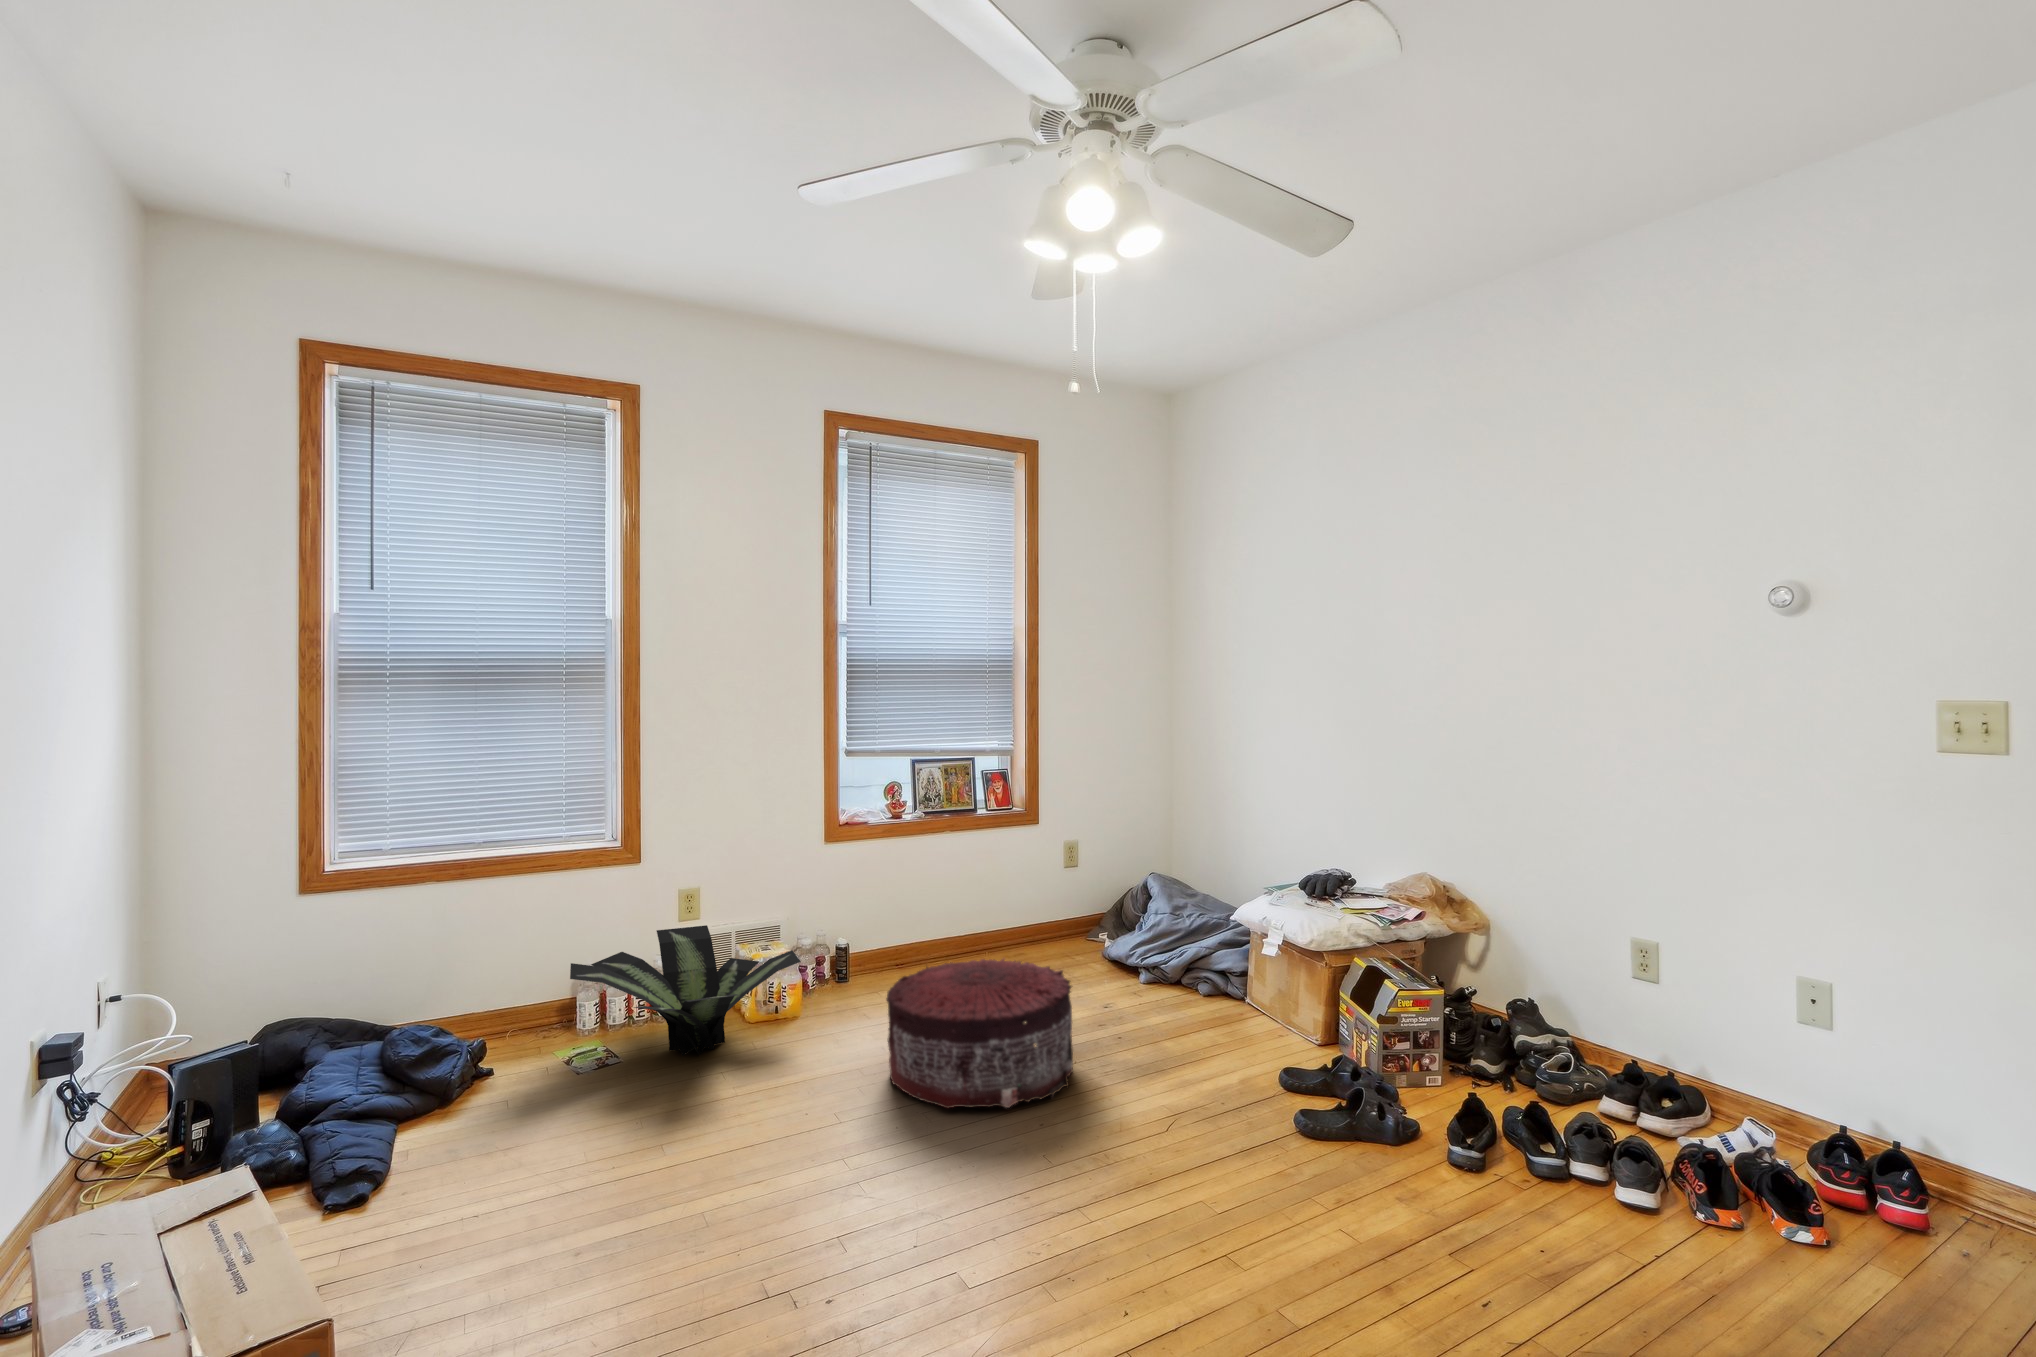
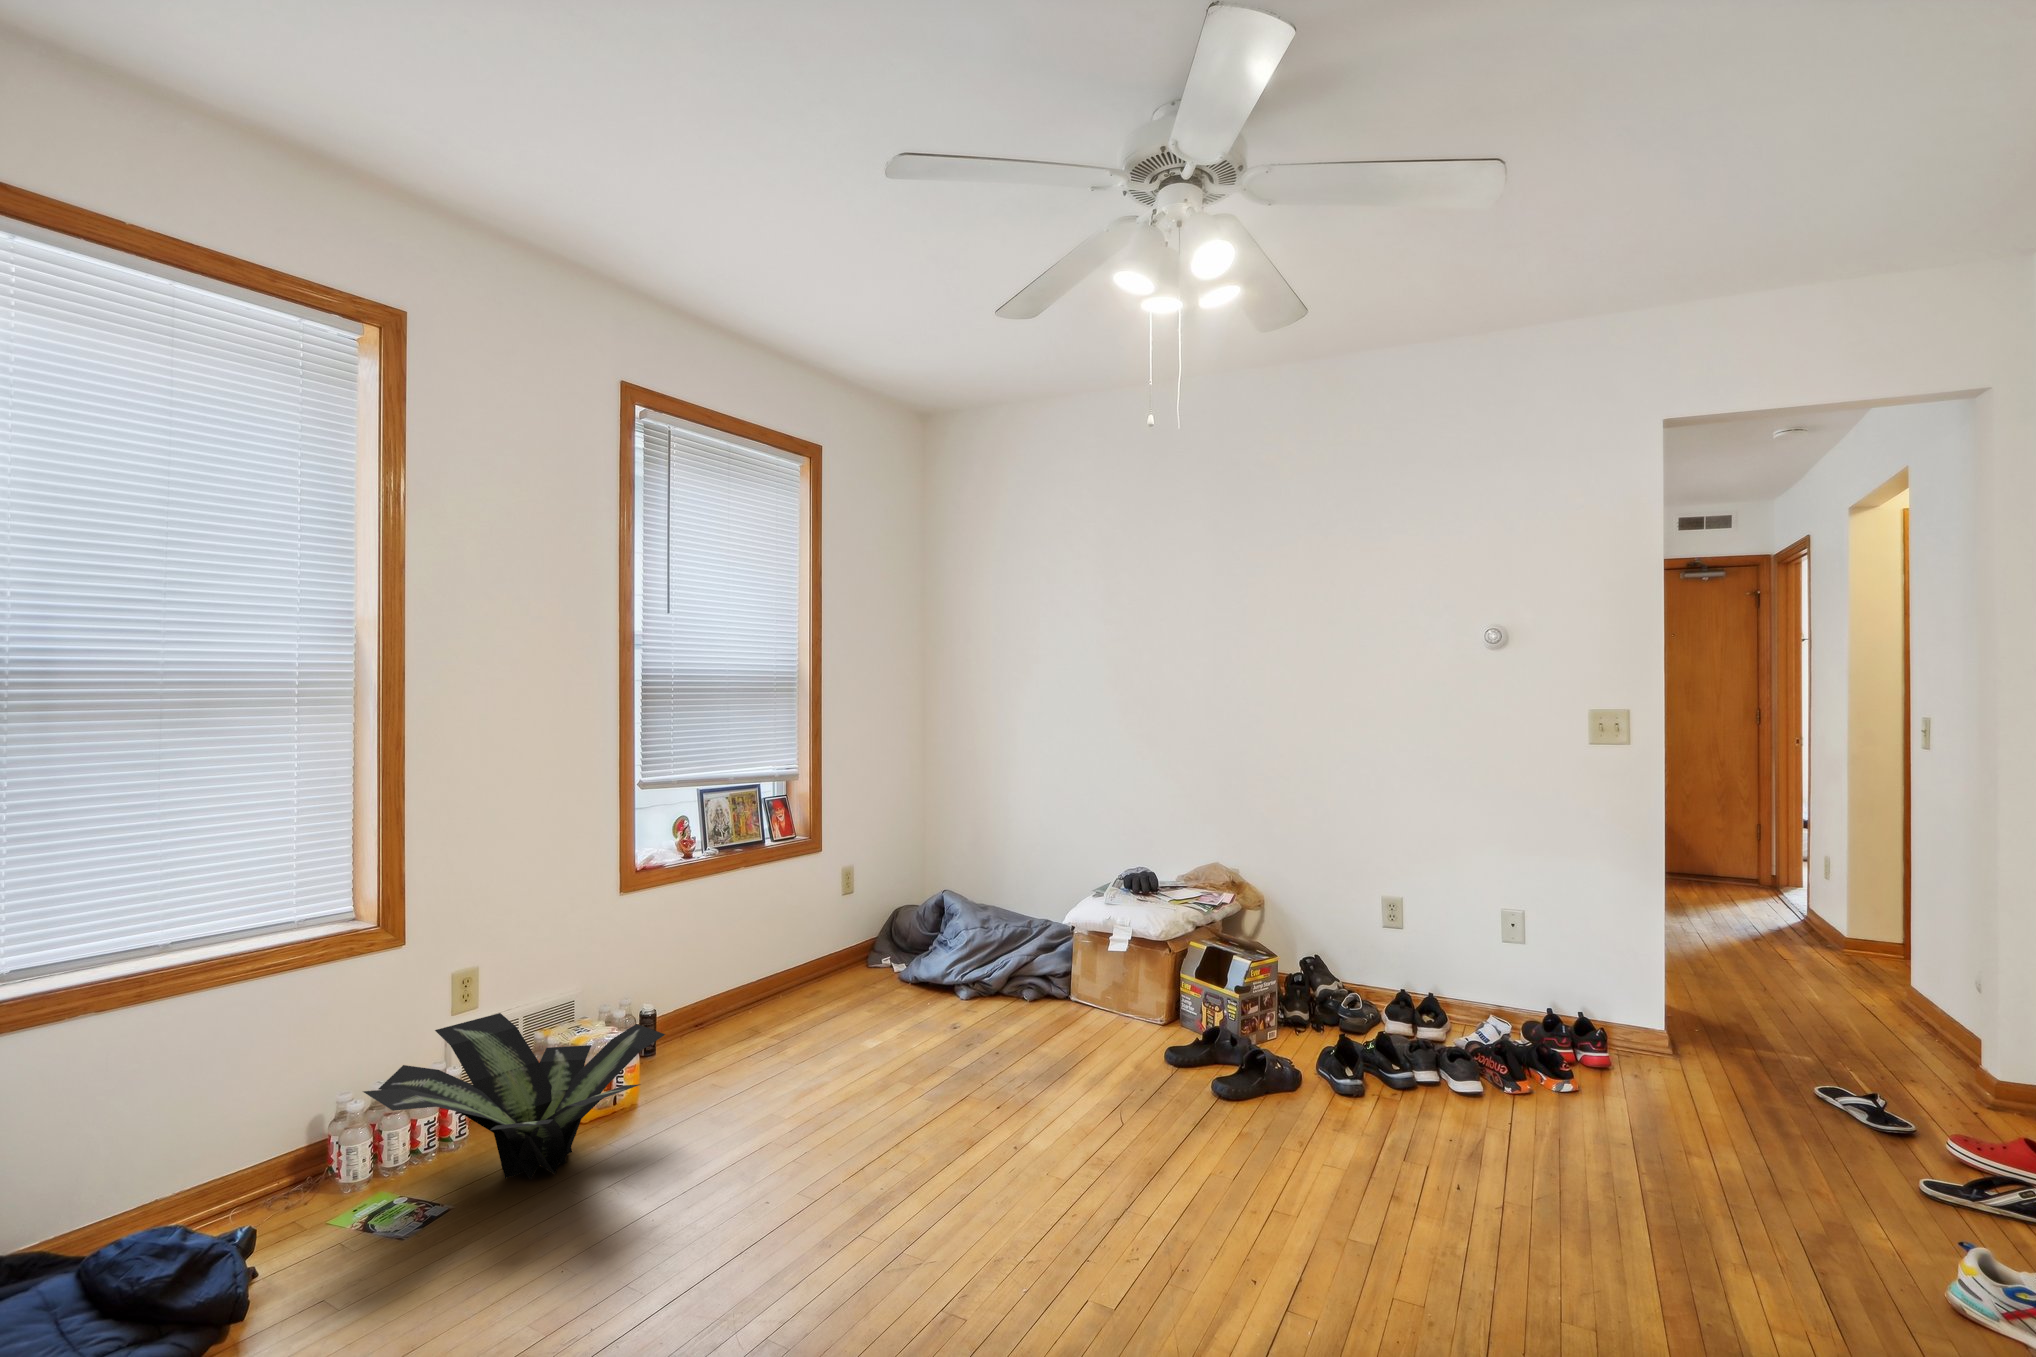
pouf: present [886,959,1073,1108] -> none [802,990,1013,1157]

